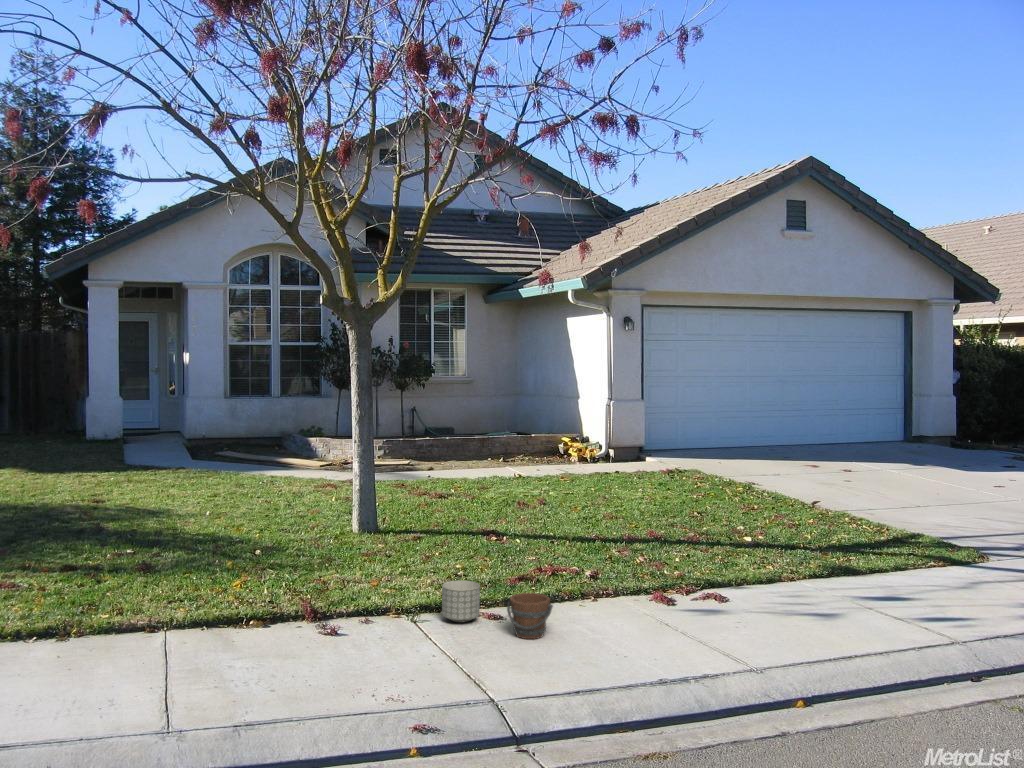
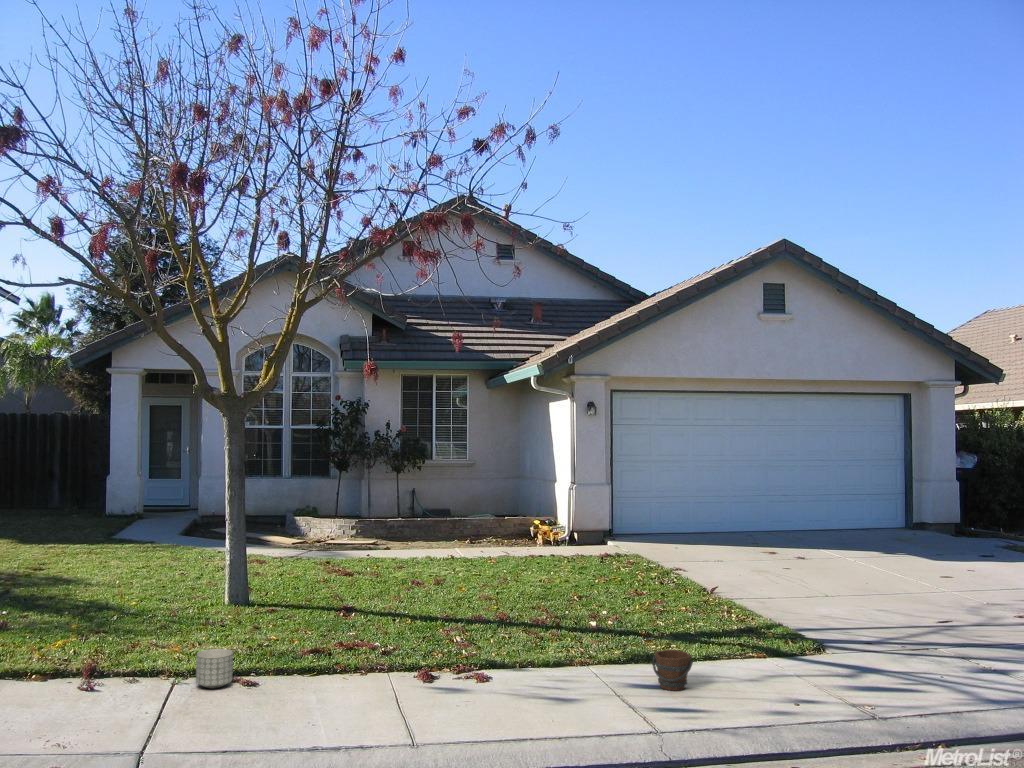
bucket: present [507,593,553,639] -> present [652,650,693,691]

